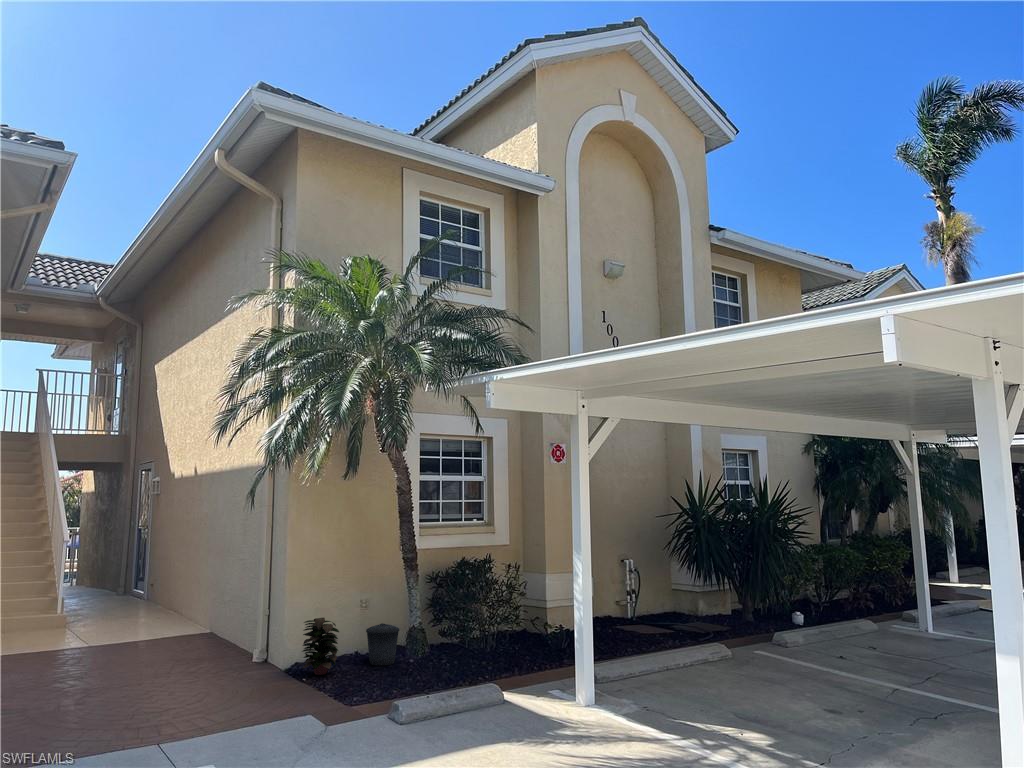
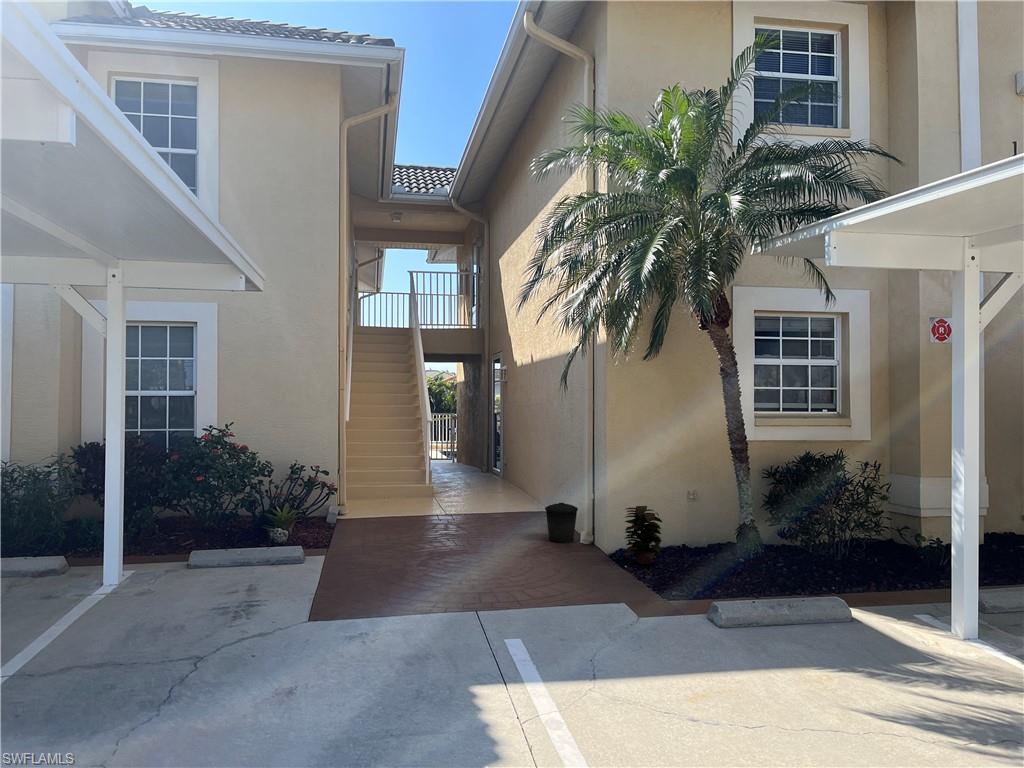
trash can: present [366,623,399,665] -> present [545,503,578,543]

